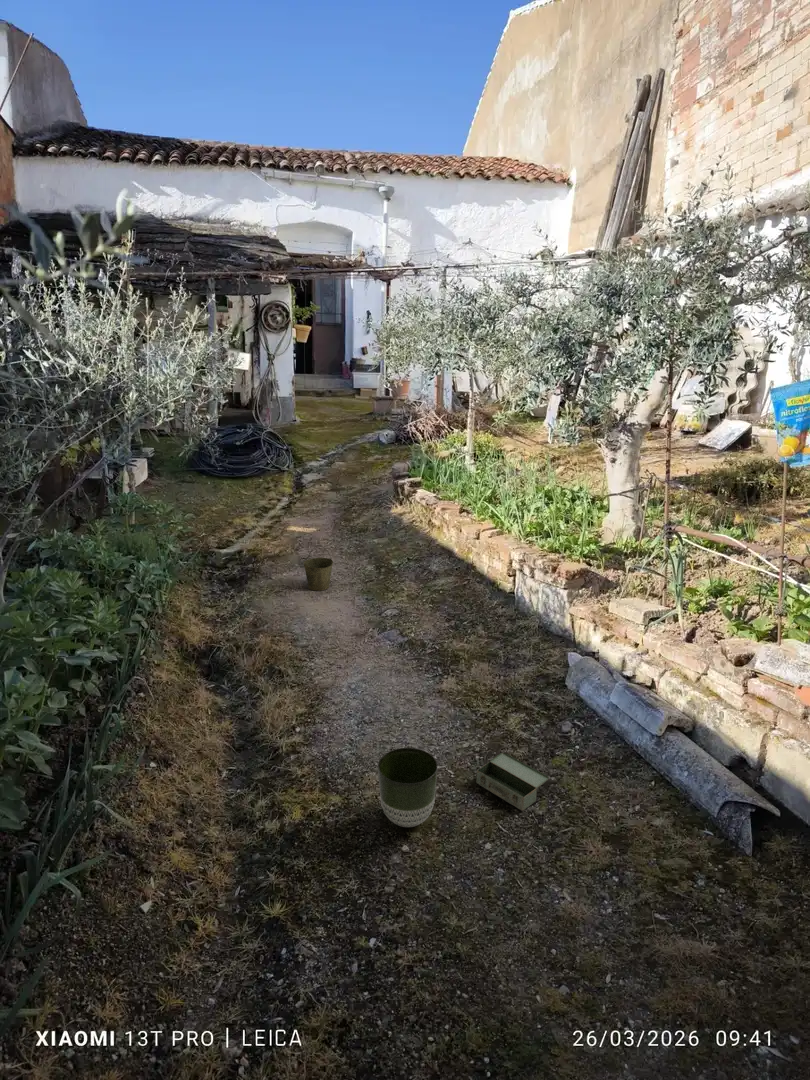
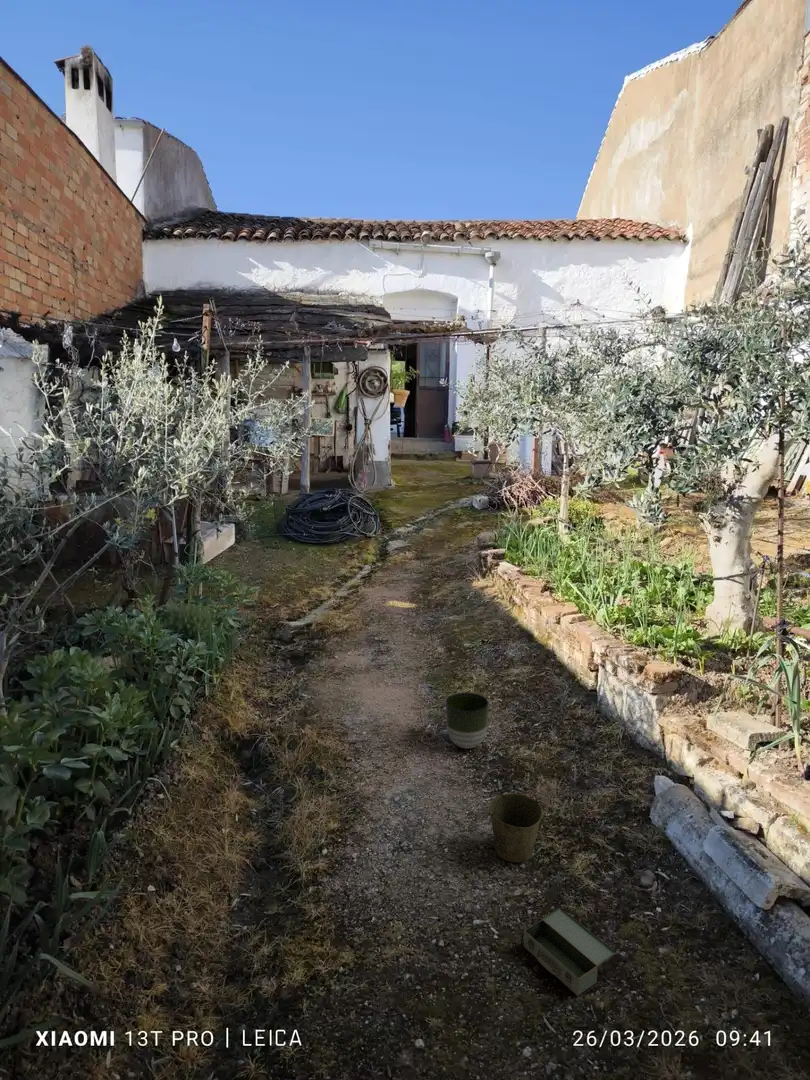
bucket: present [304,553,333,591] -> present [489,780,542,863]
planter: present [378,748,437,827] -> present [445,693,489,748]

